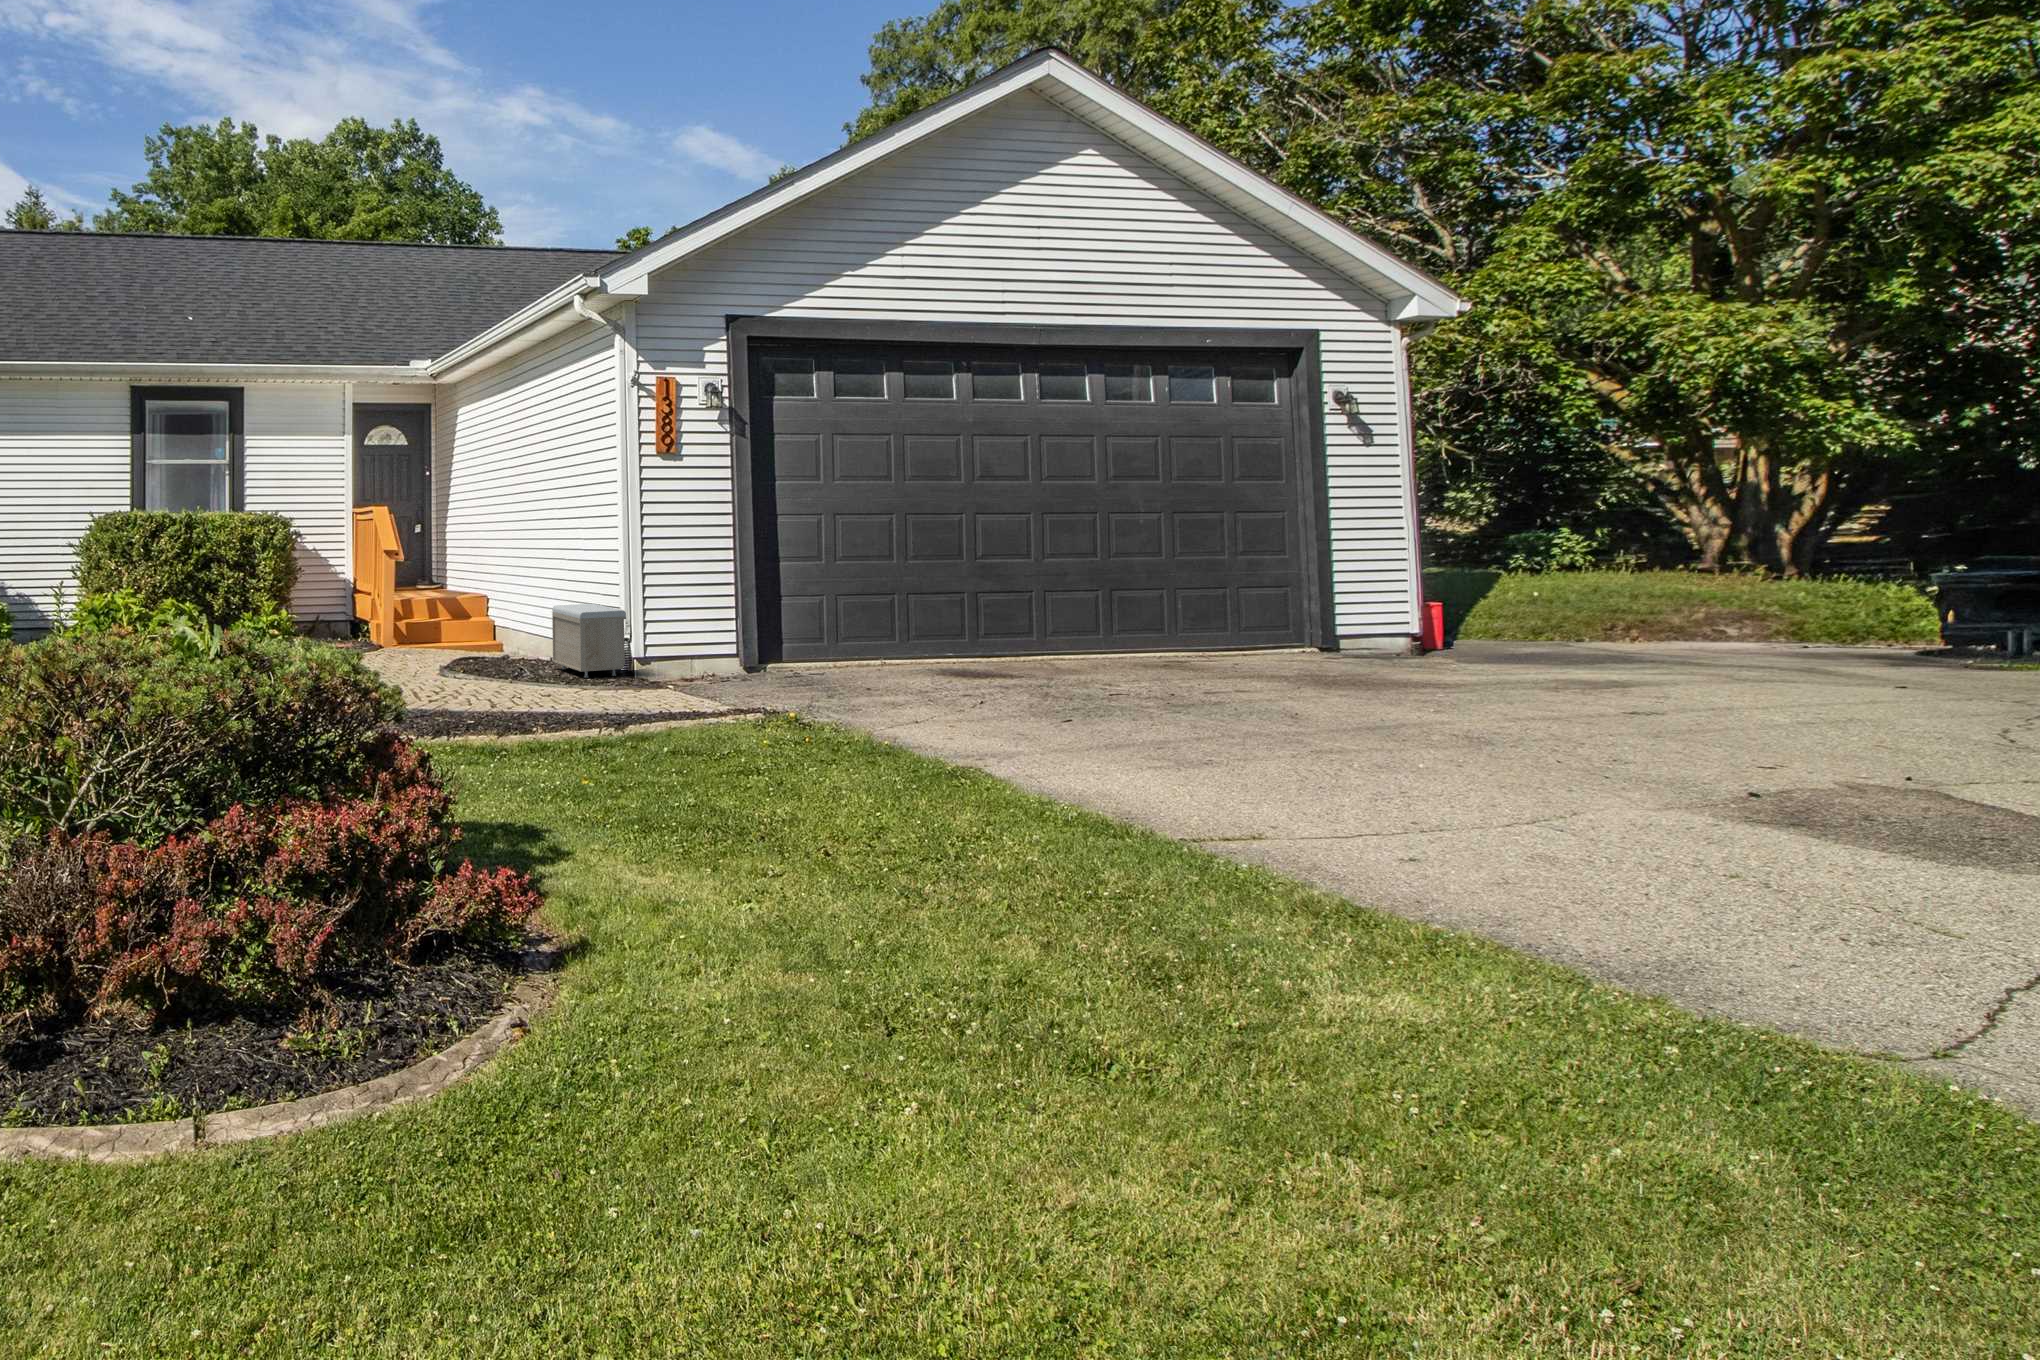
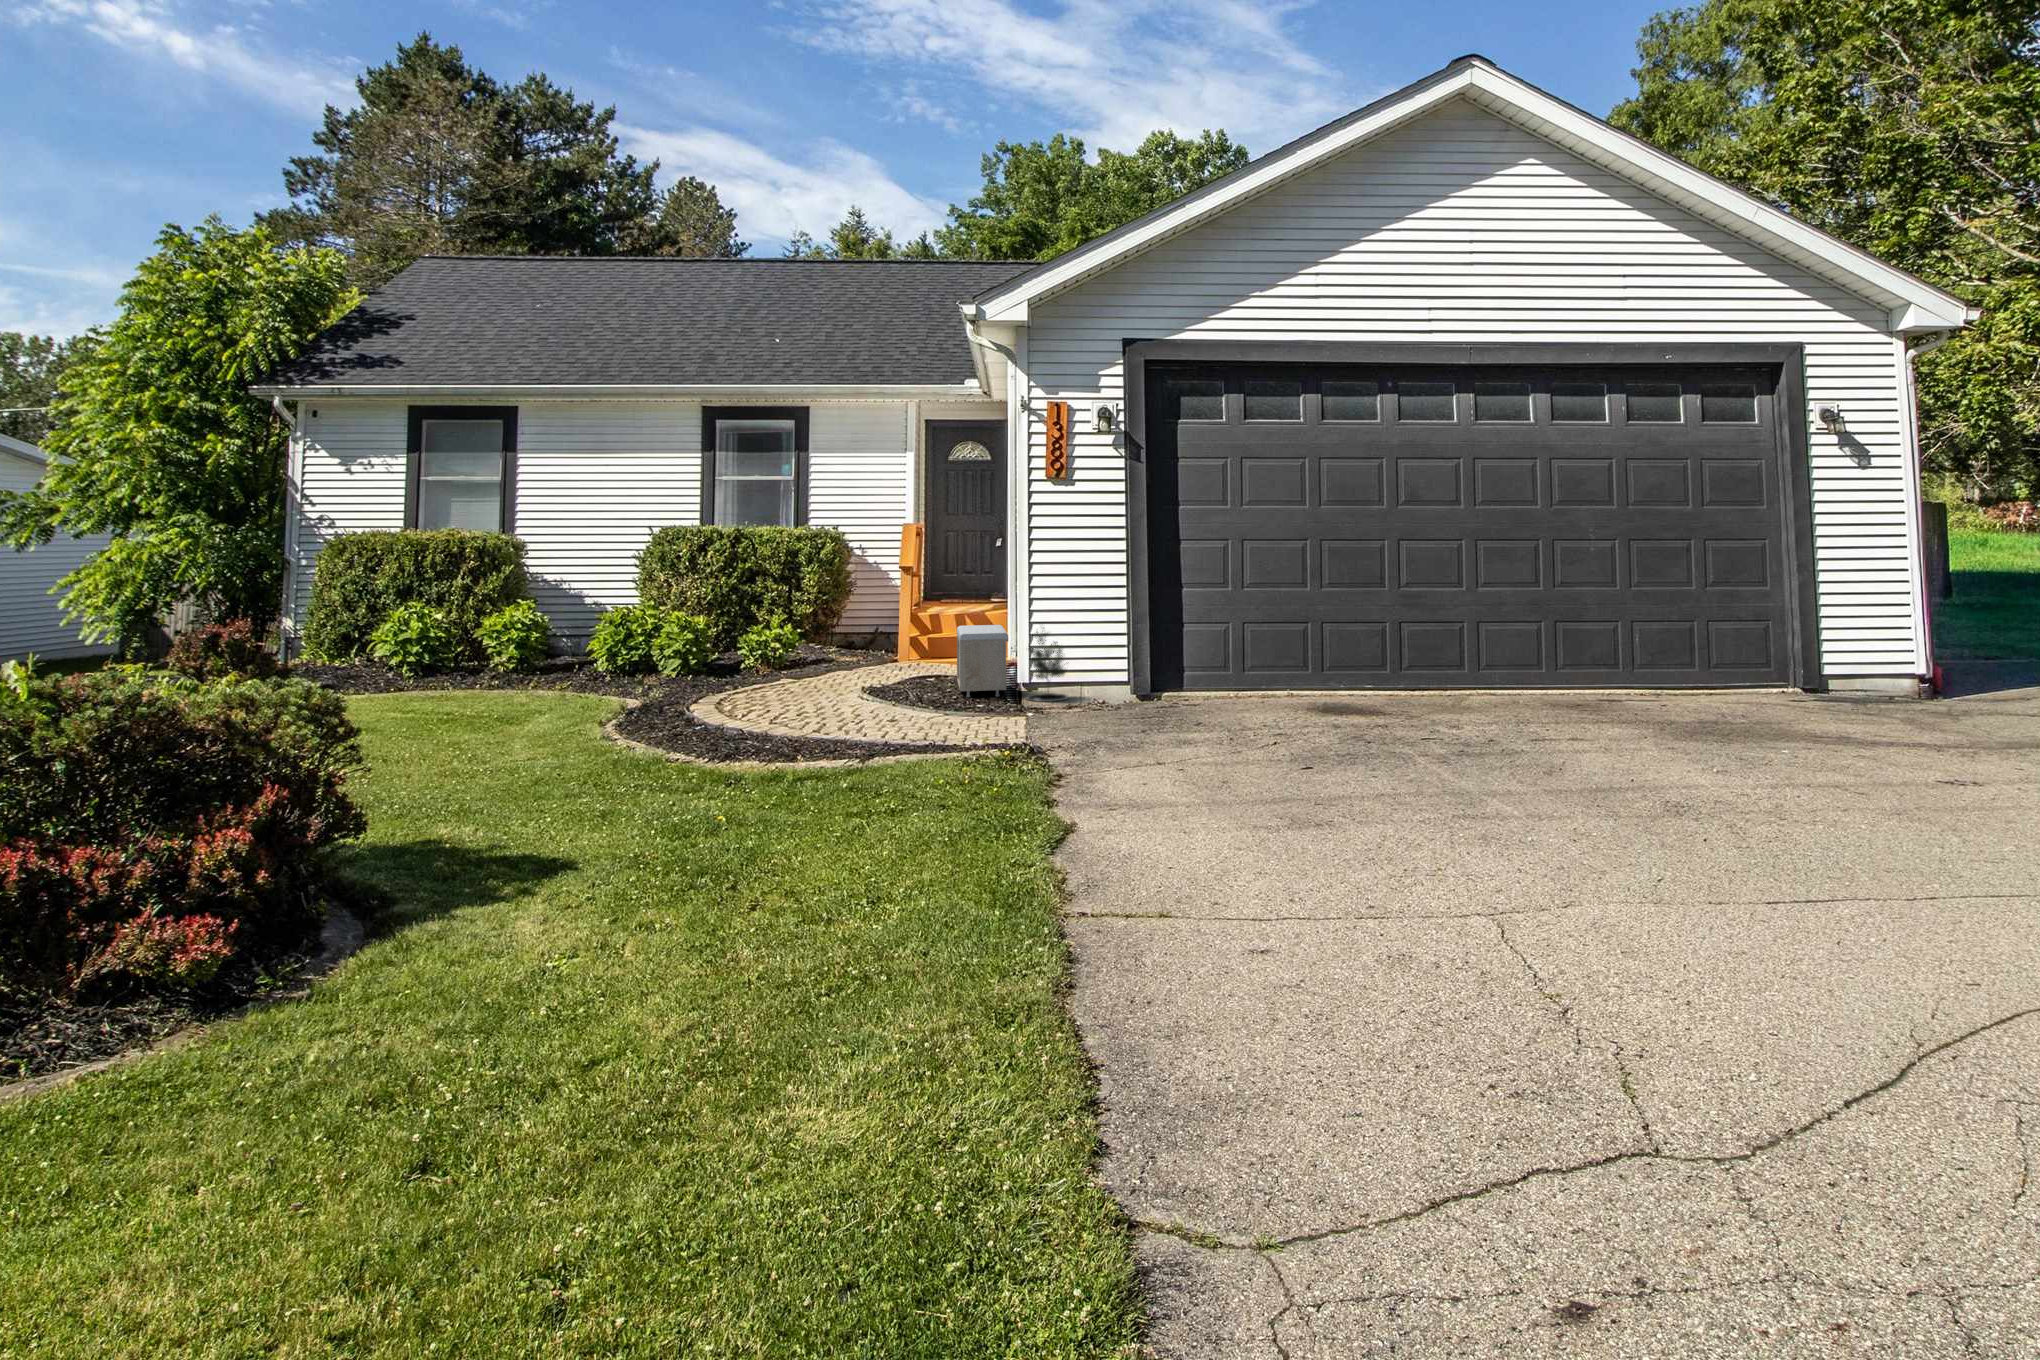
potted tree: none [648,599,692,679] -> present [1027,628,1068,702]

